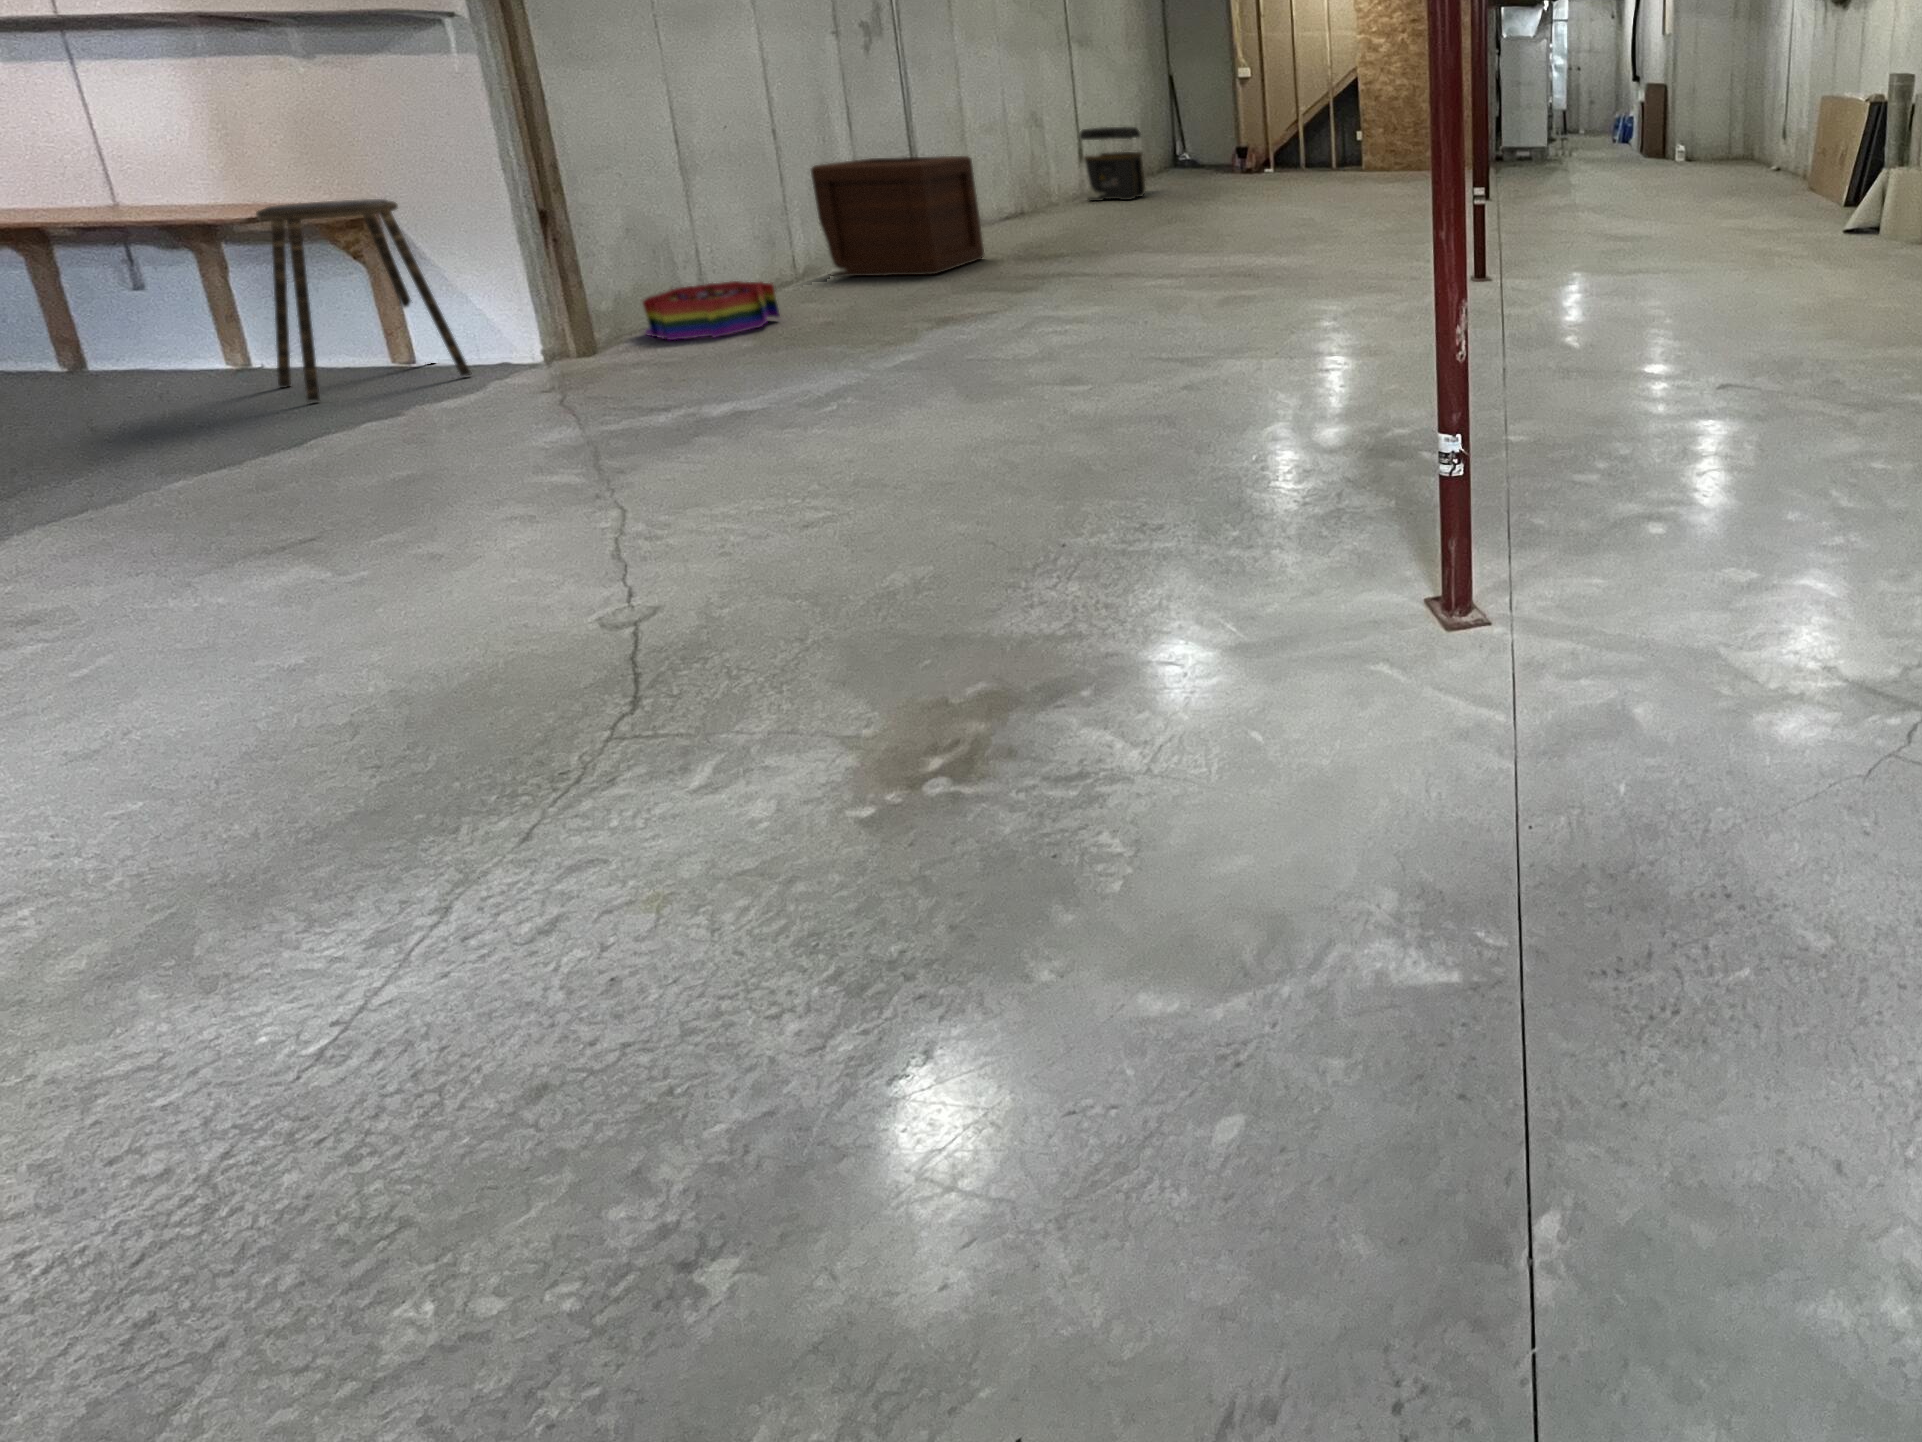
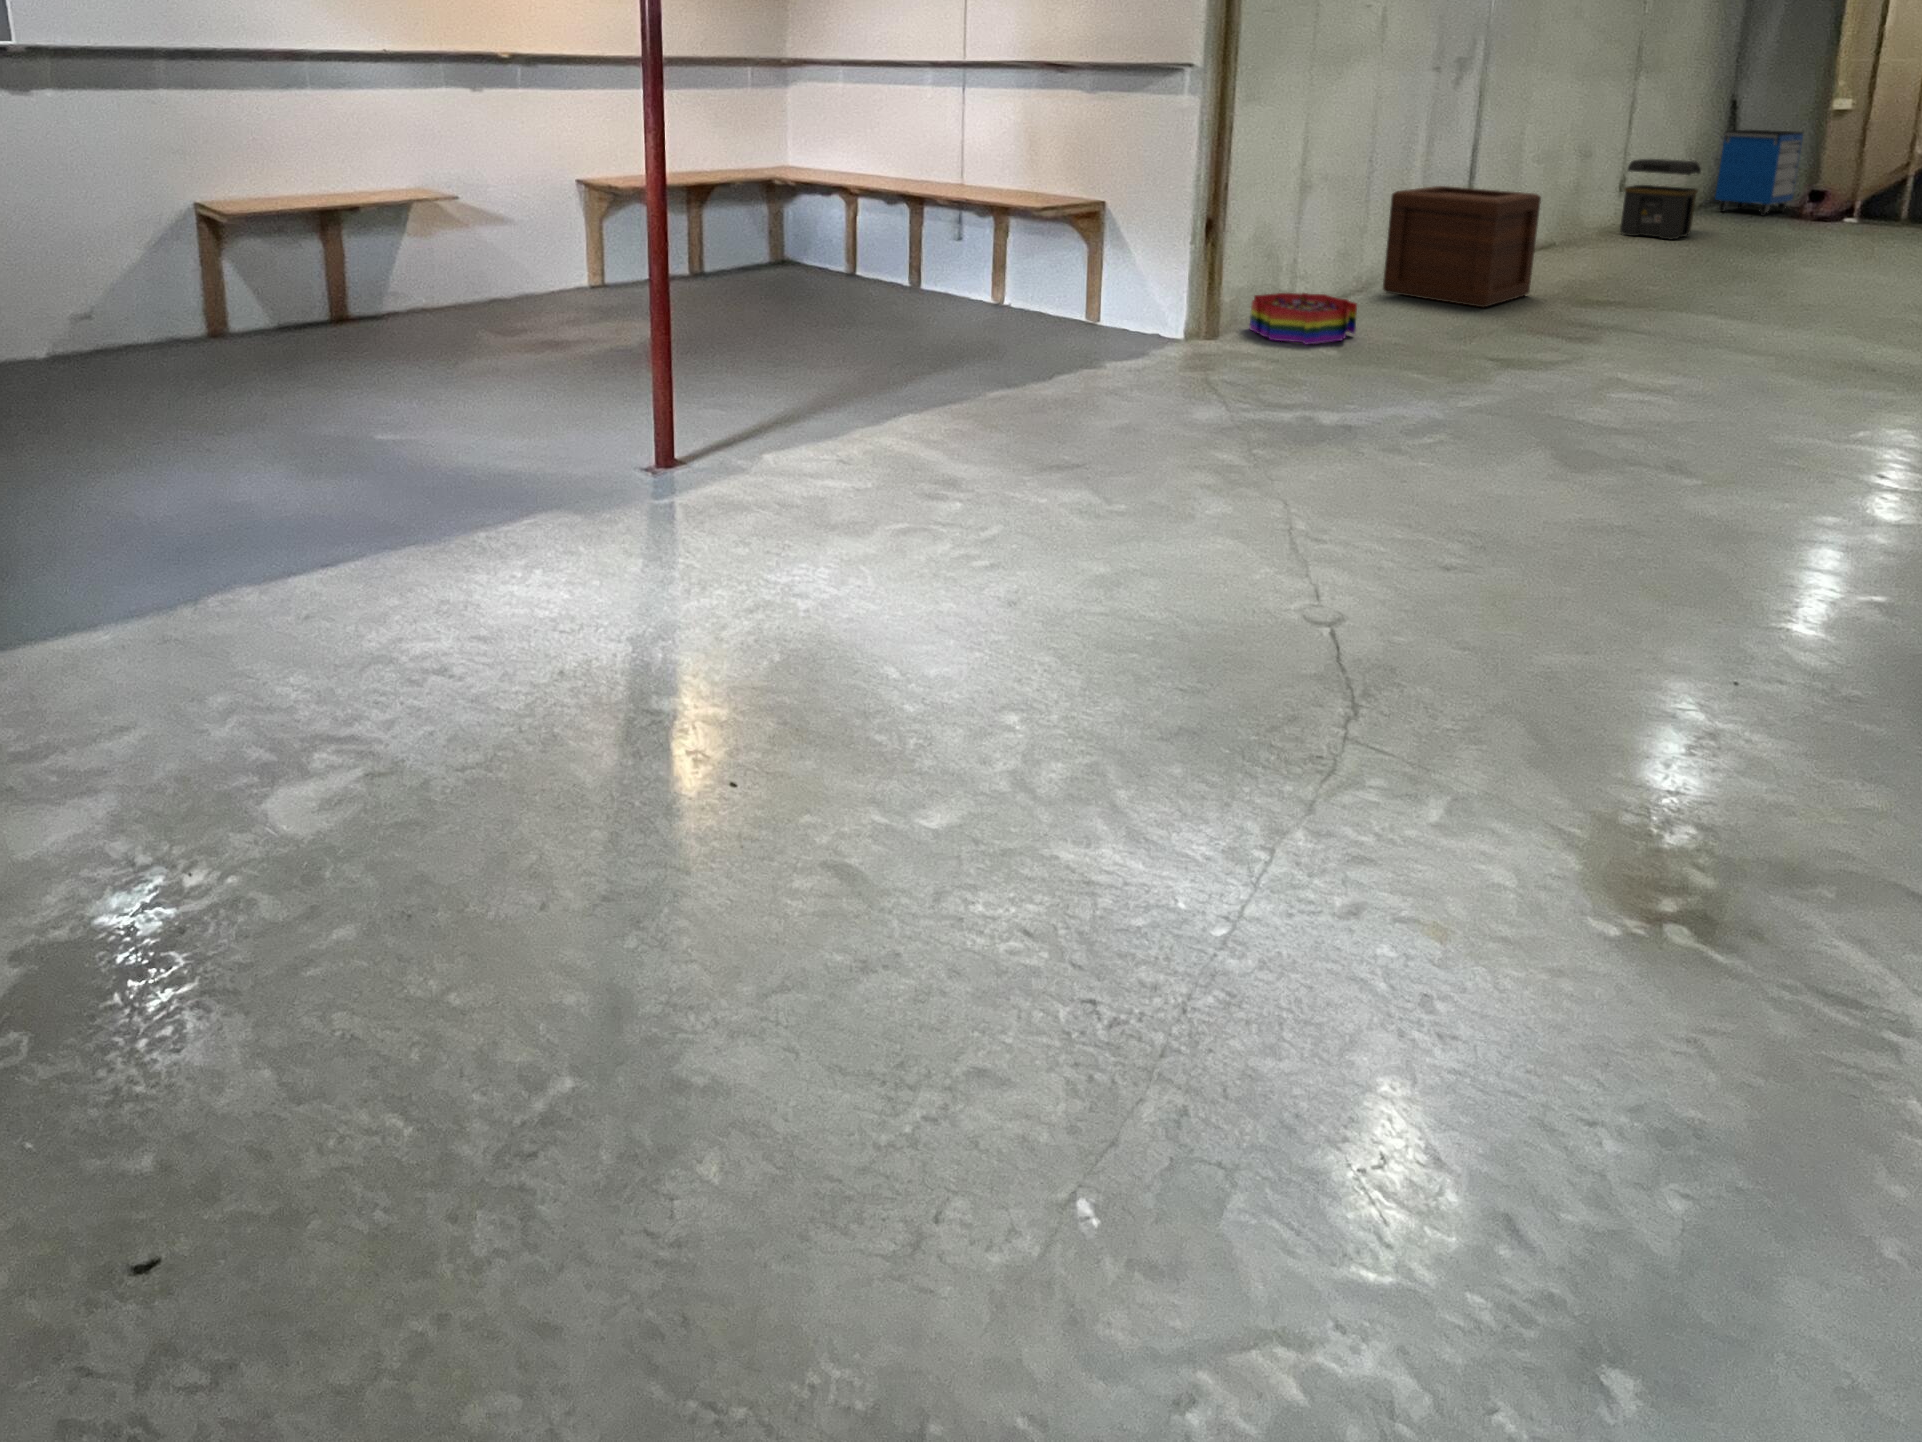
storage cabinet: none [1163,100,1230,176] -> present [1715,130,1803,216]
stool: present [256,199,471,401] -> none [1026,200,1140,346]

